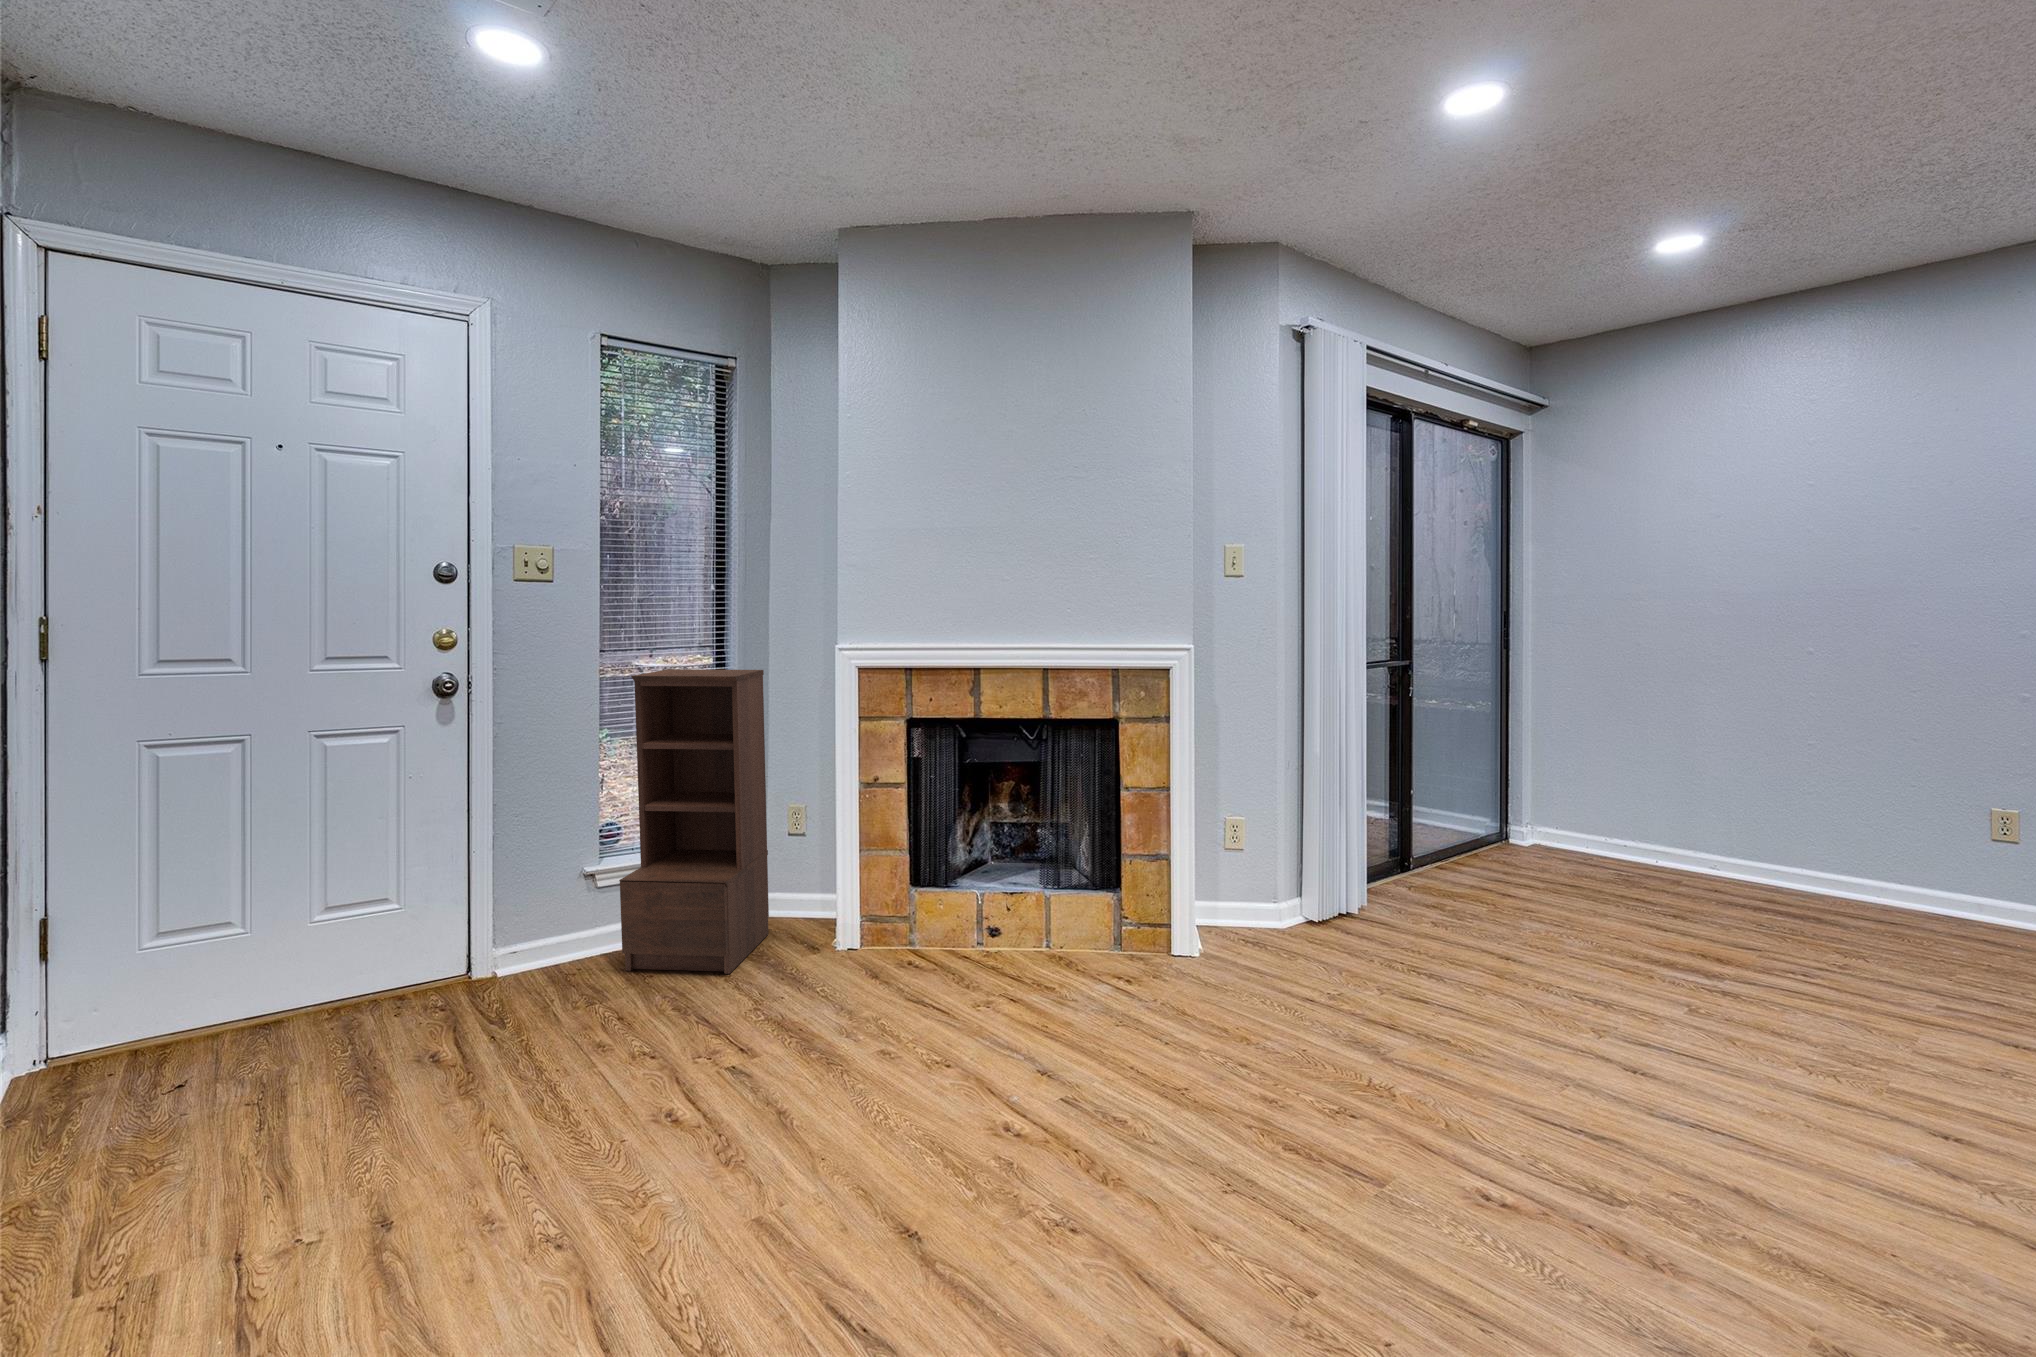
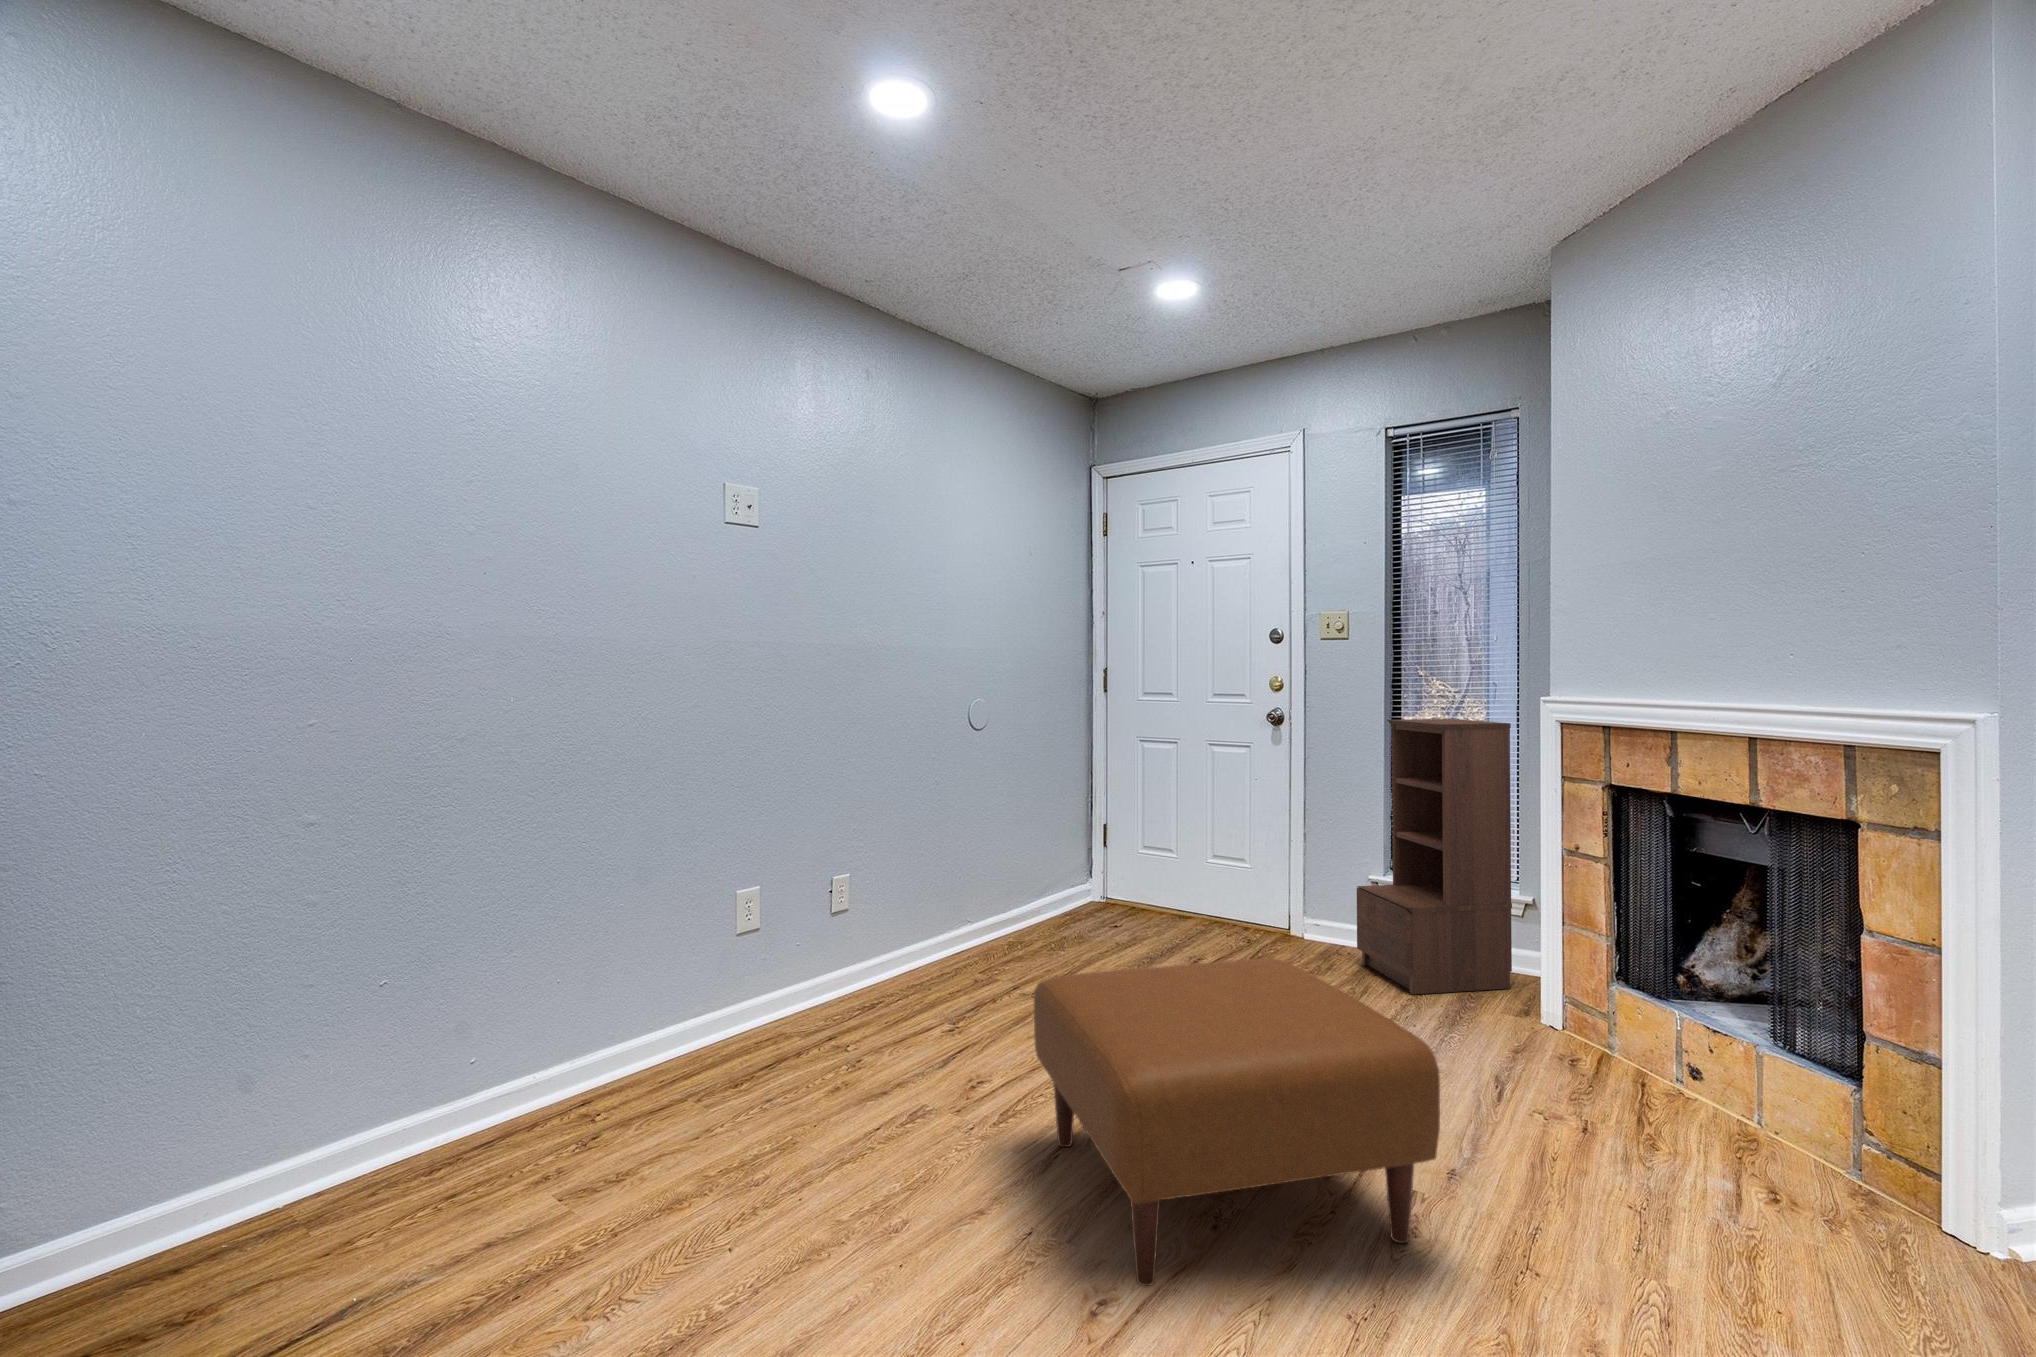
ottoman: none [842,950,1238,1301] -> present [1034,958,1440,1286]

